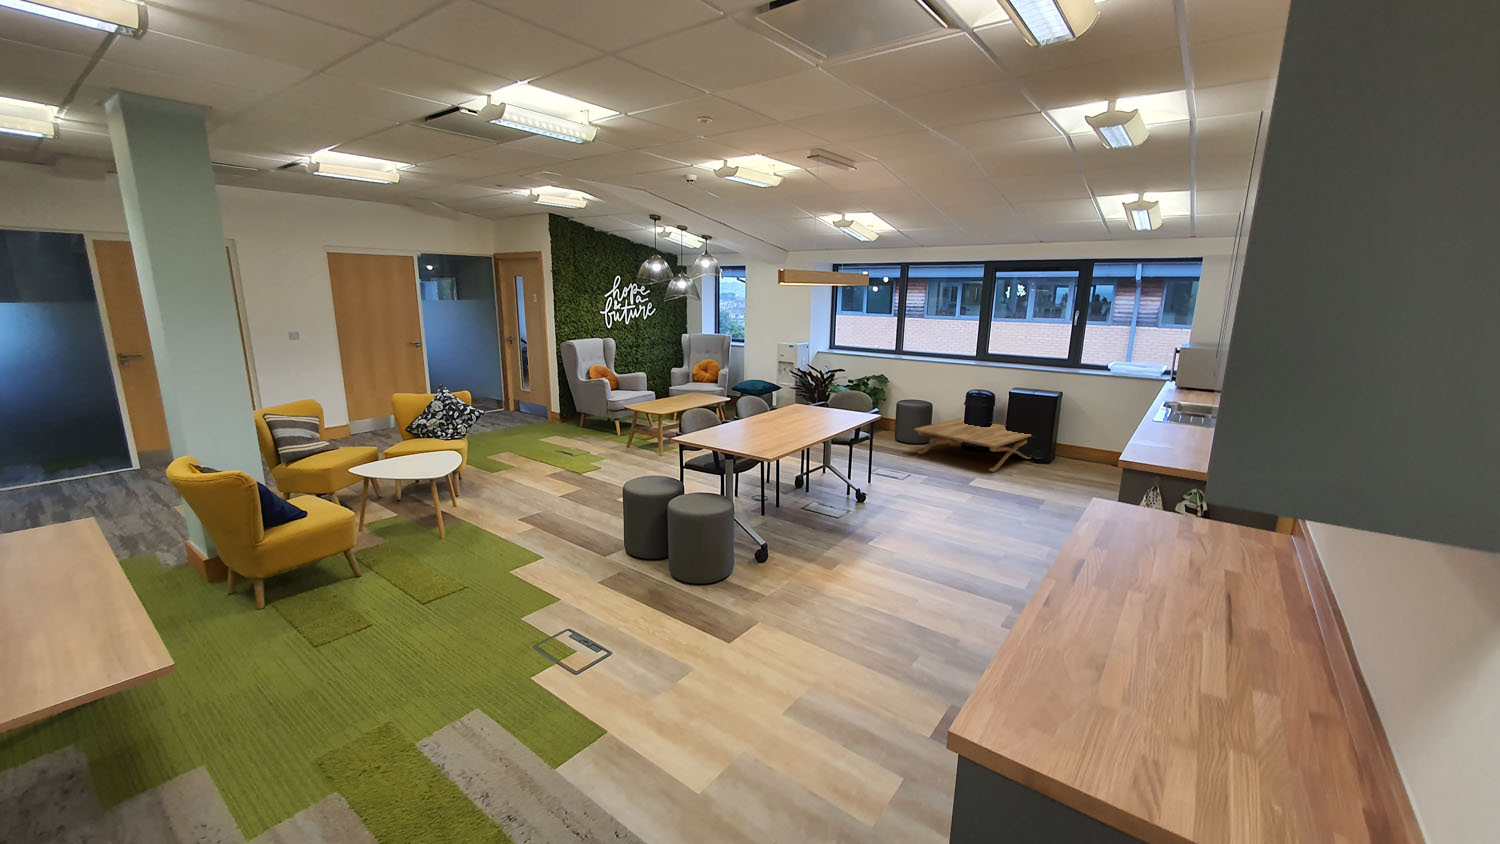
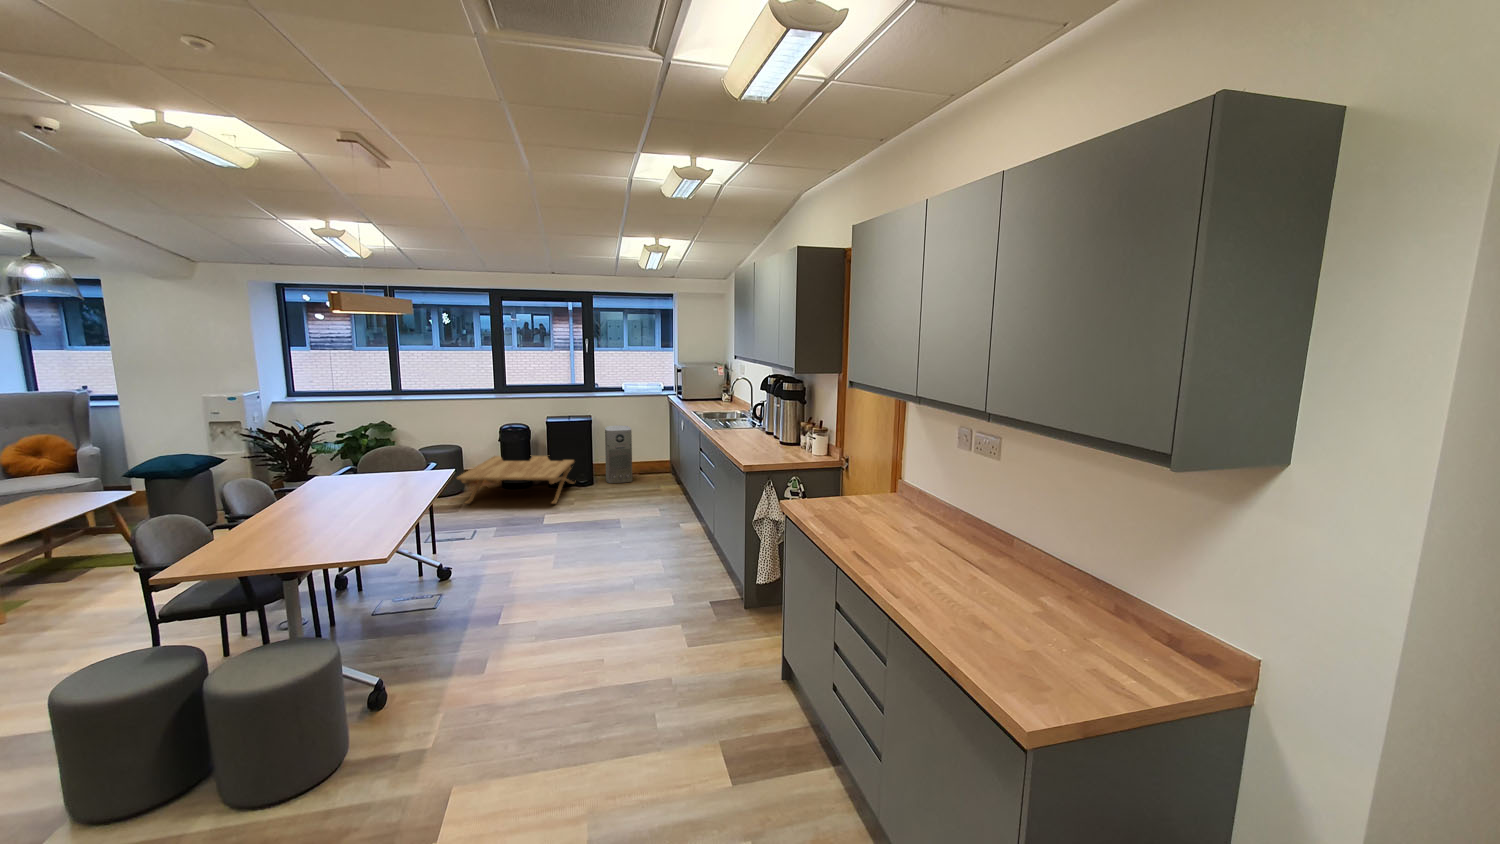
air purifier: none [1065,406,1106,471] -> present [605,426,632,483]

